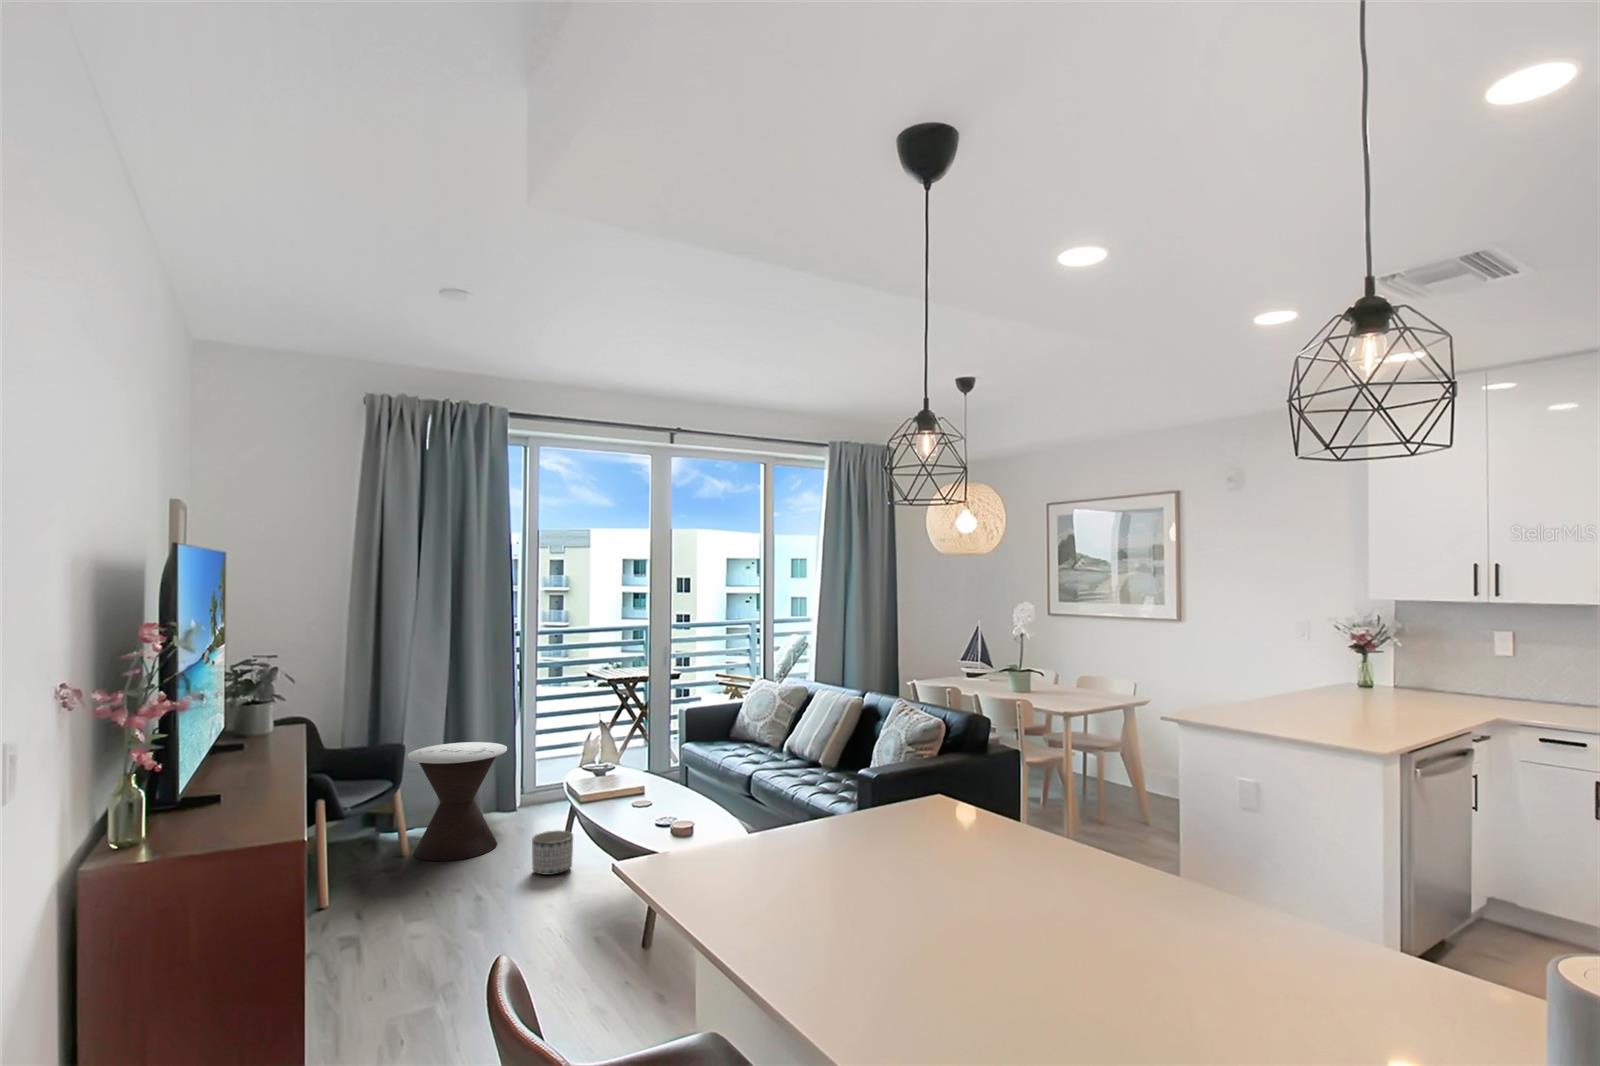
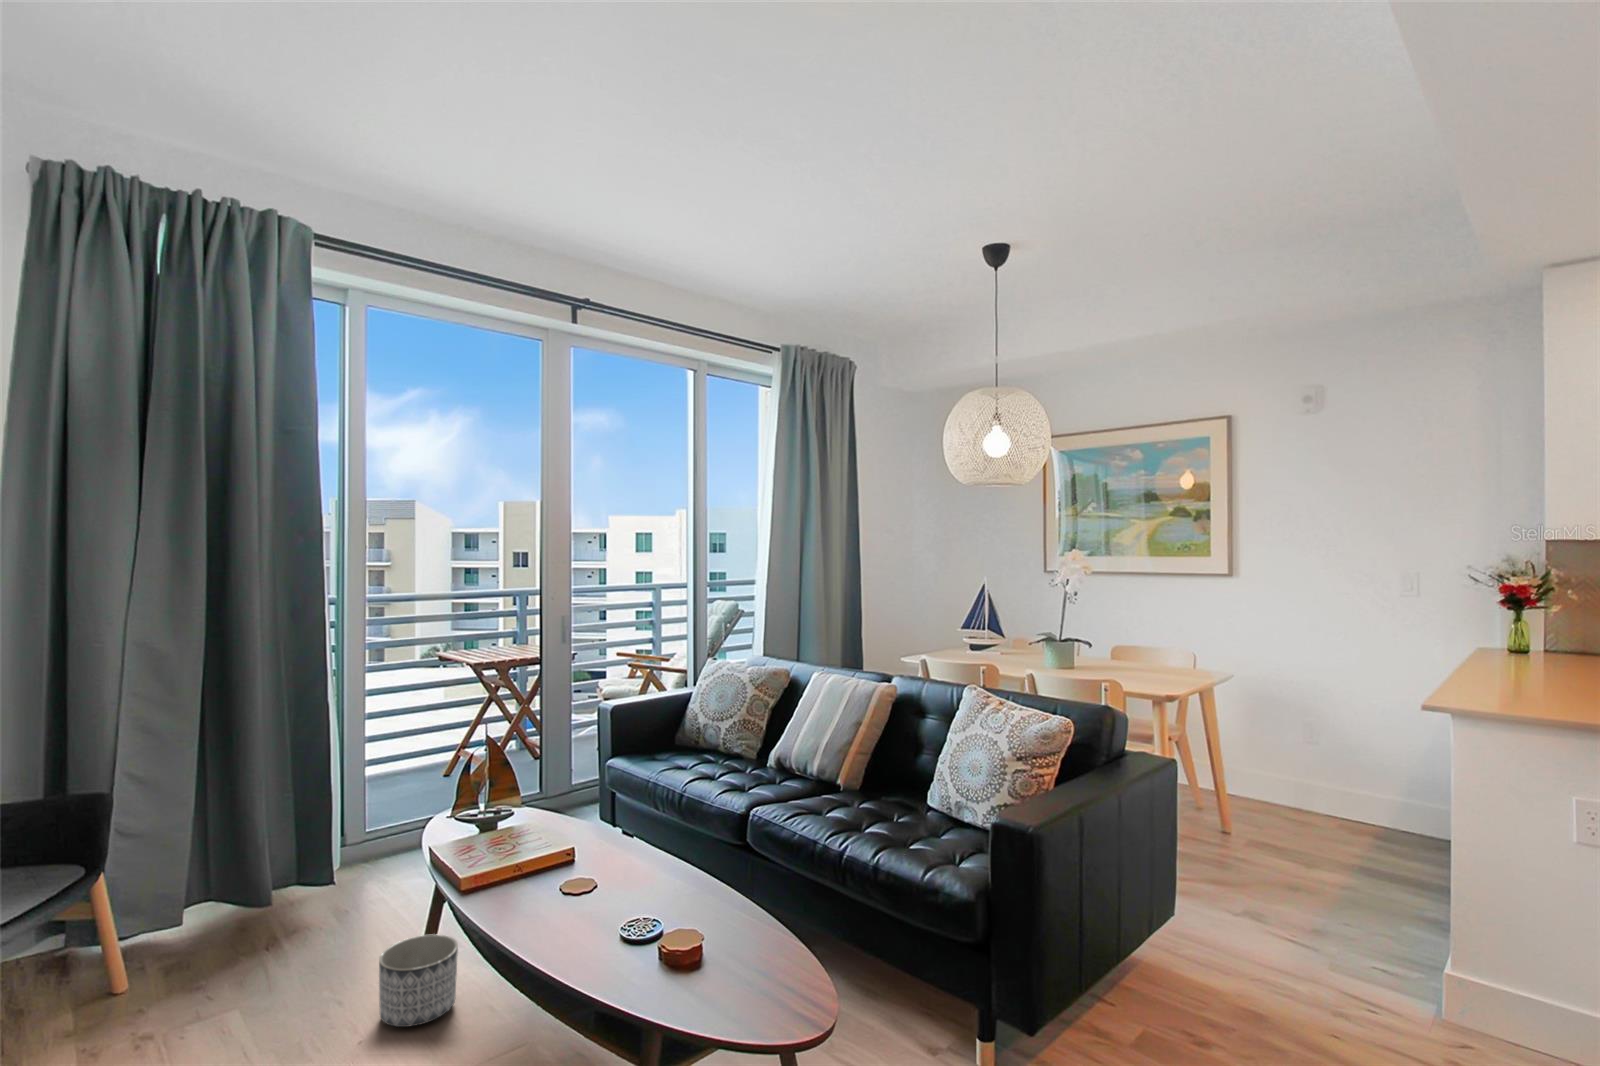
side table: present [407,742,507,861] -> none [119,777,323,1012]

